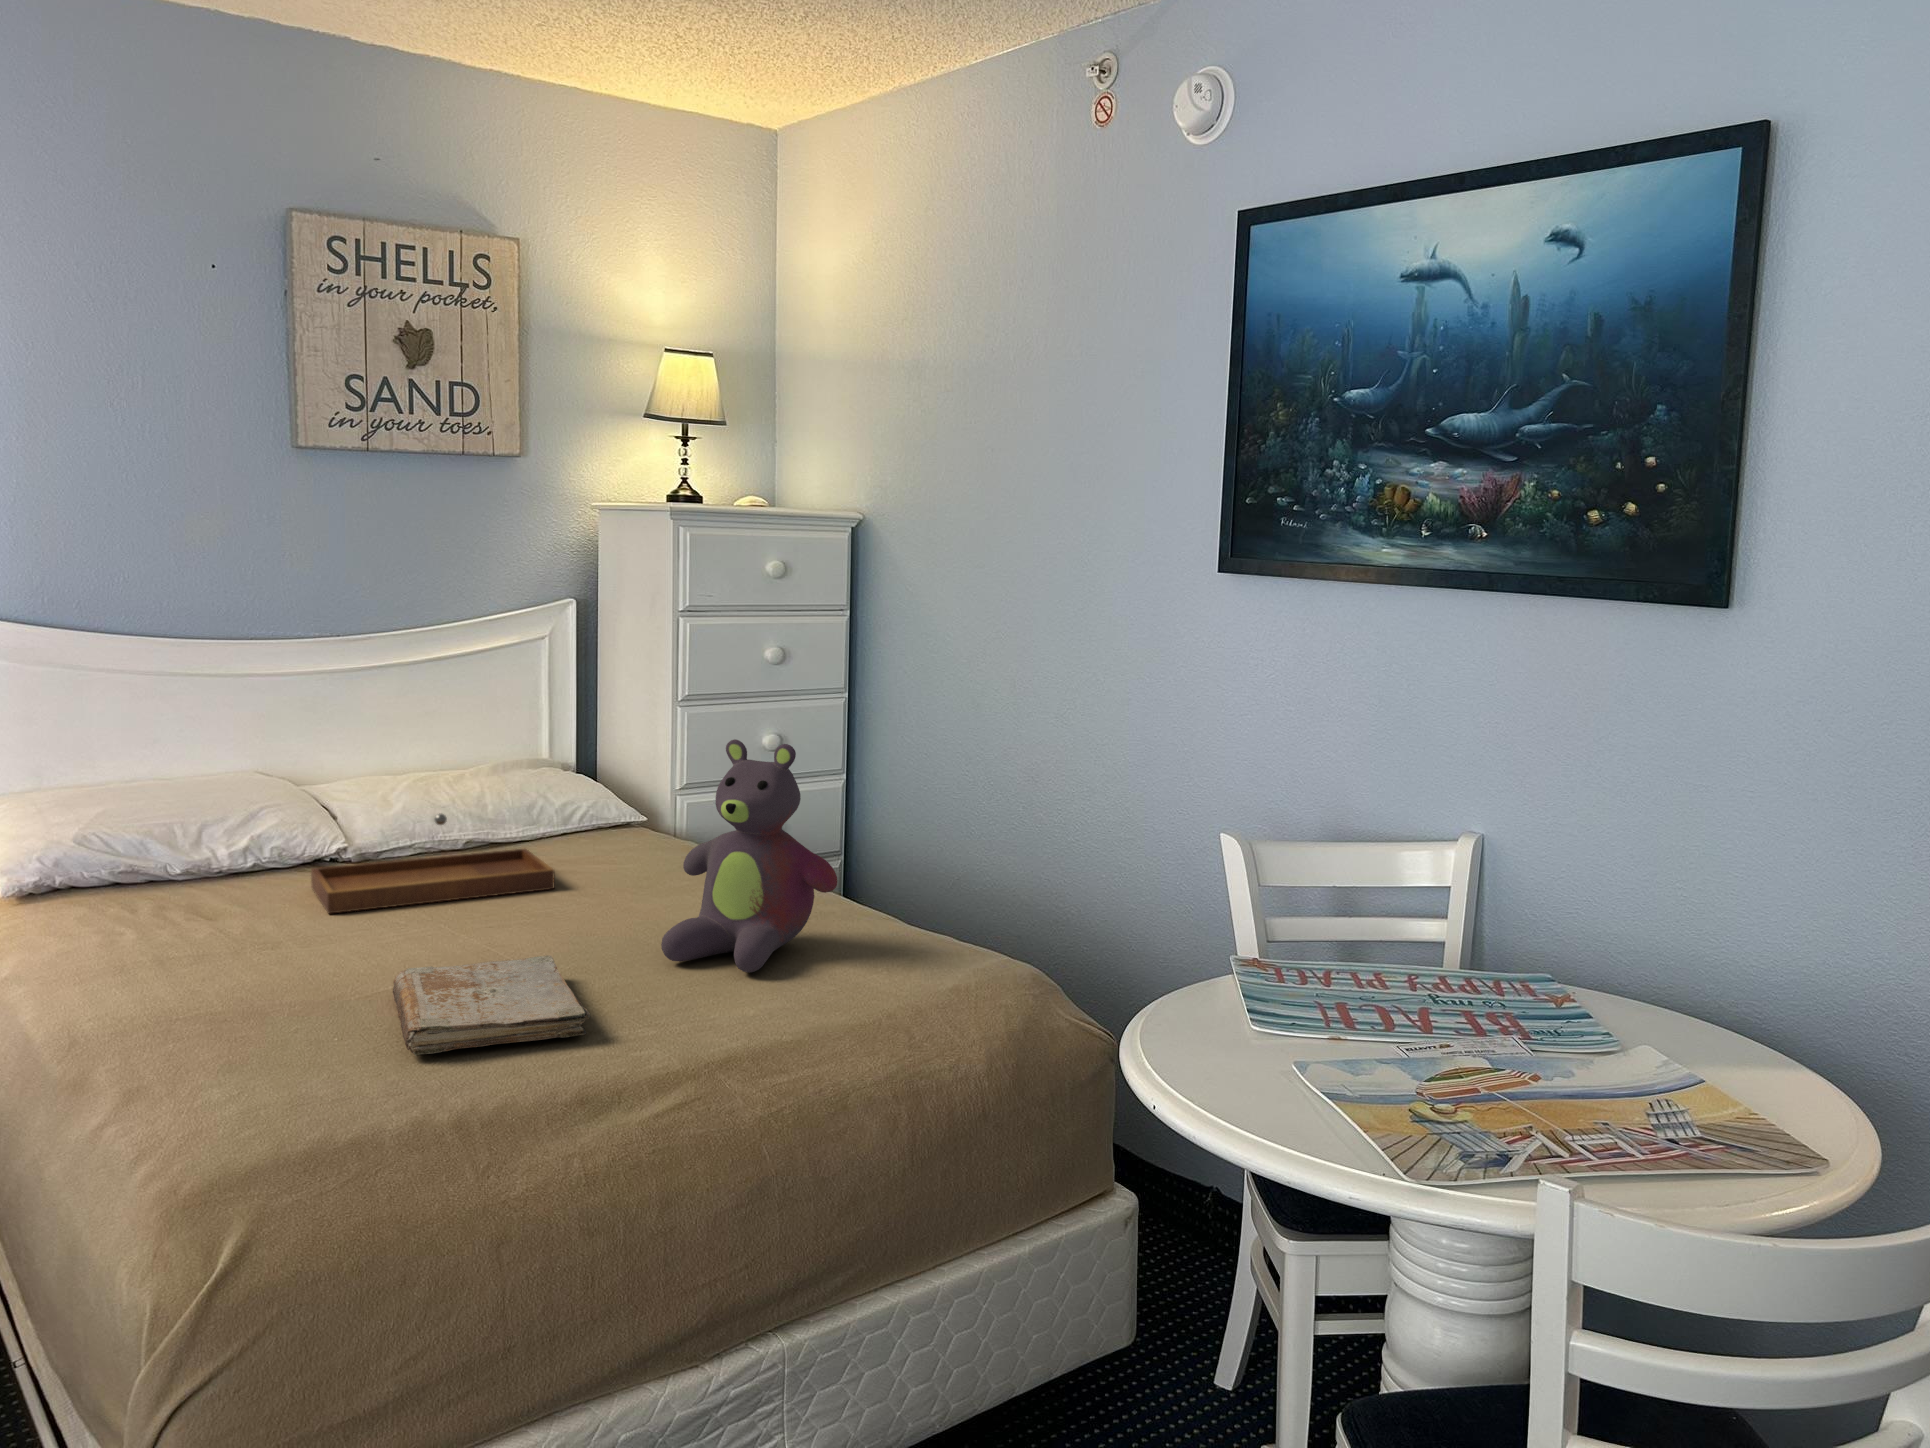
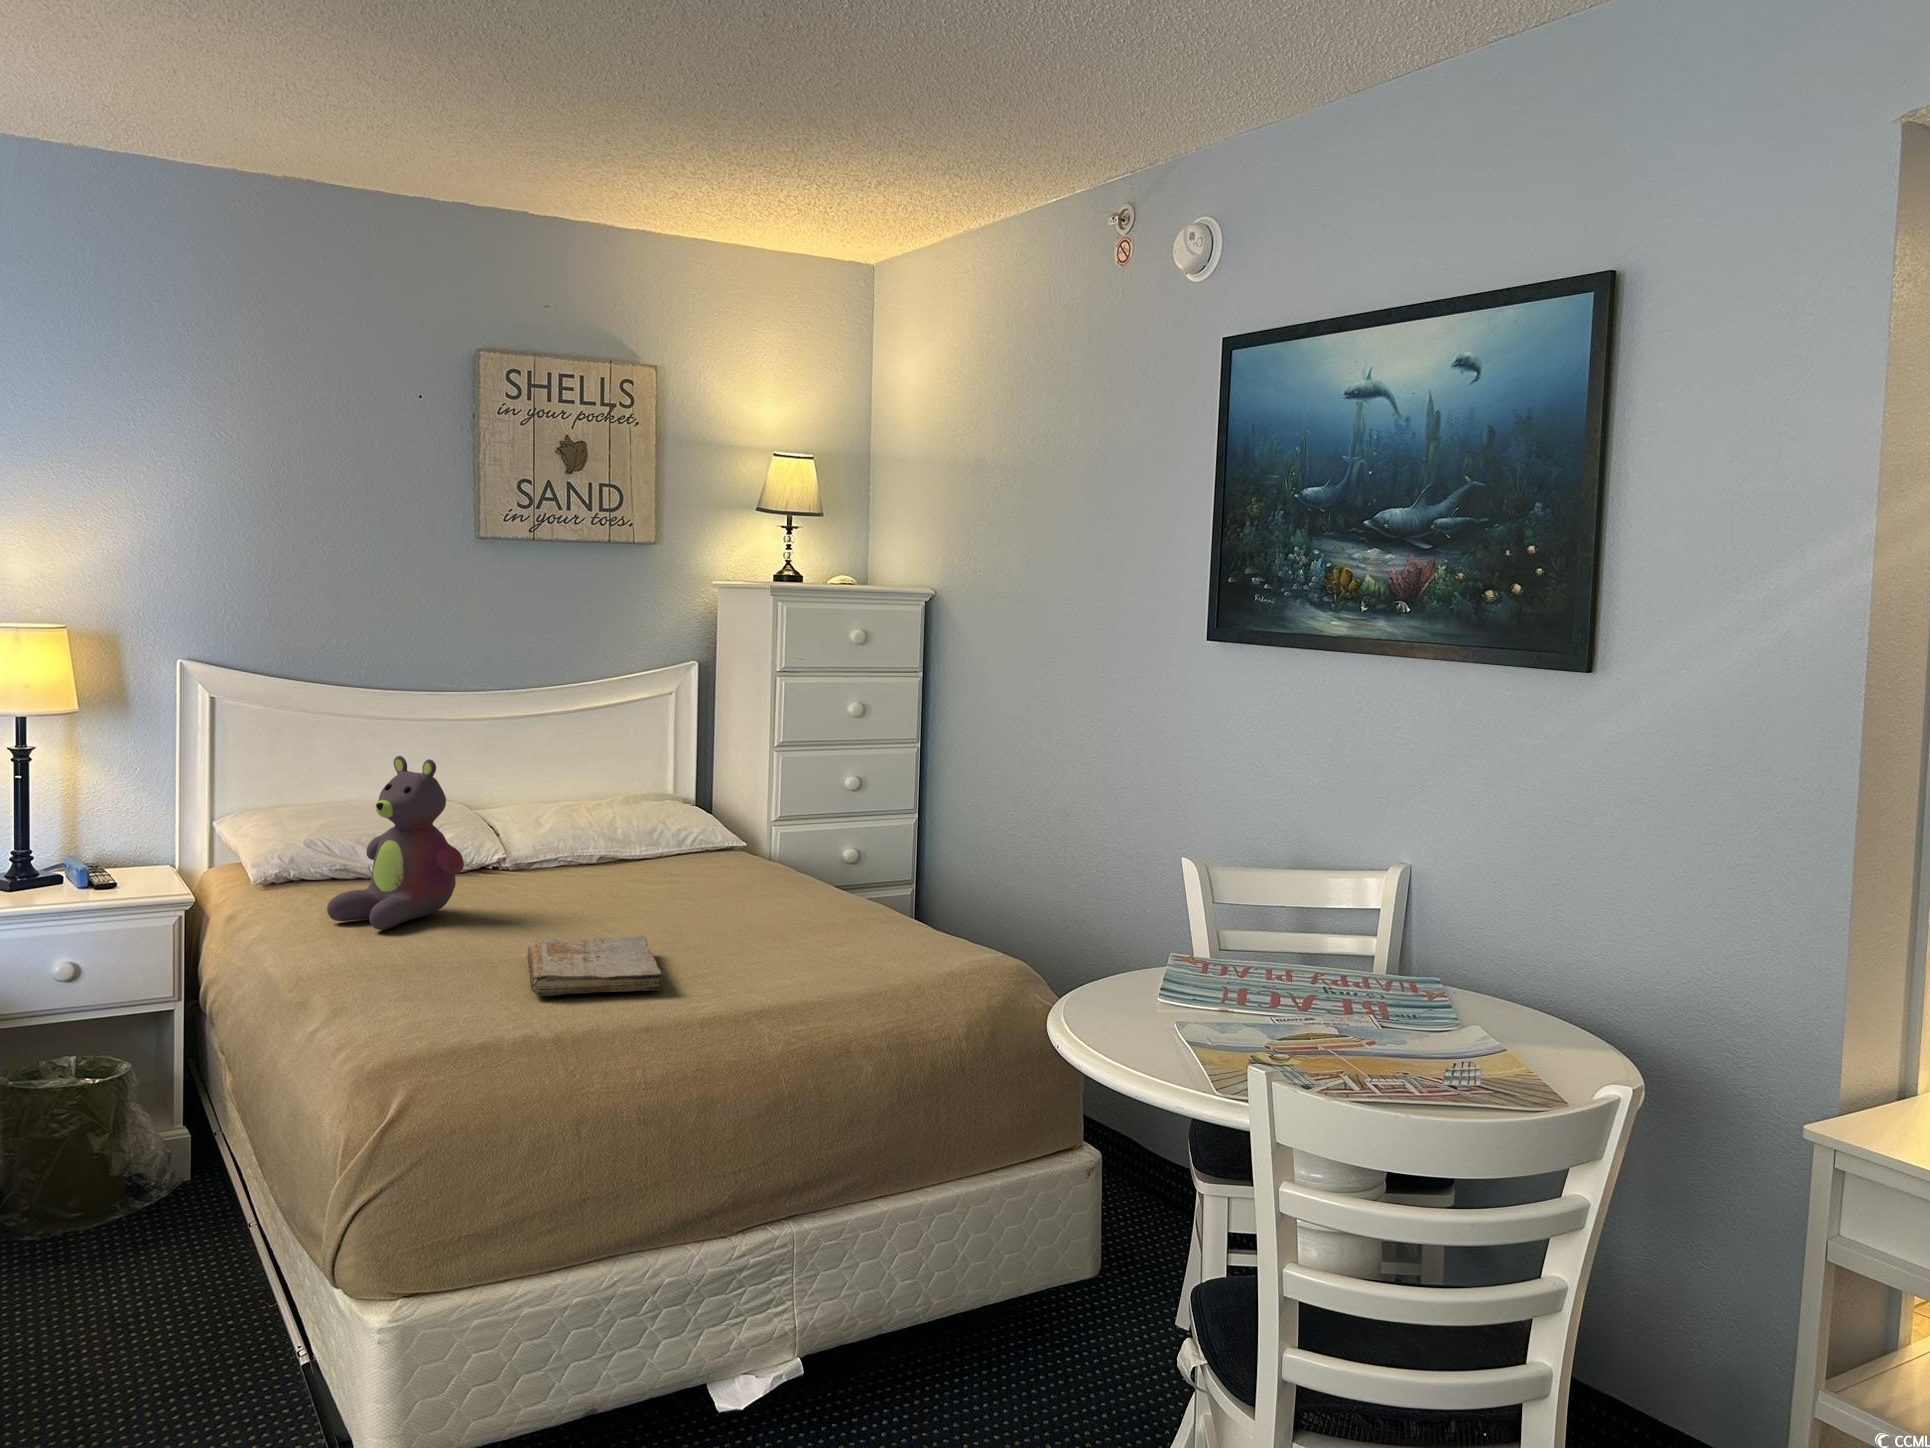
stuffed bear: present [661,739,837,973] -> present [327,756,464,930]
tray: present [311,814,554,913] -> none [477,831,661,905]

